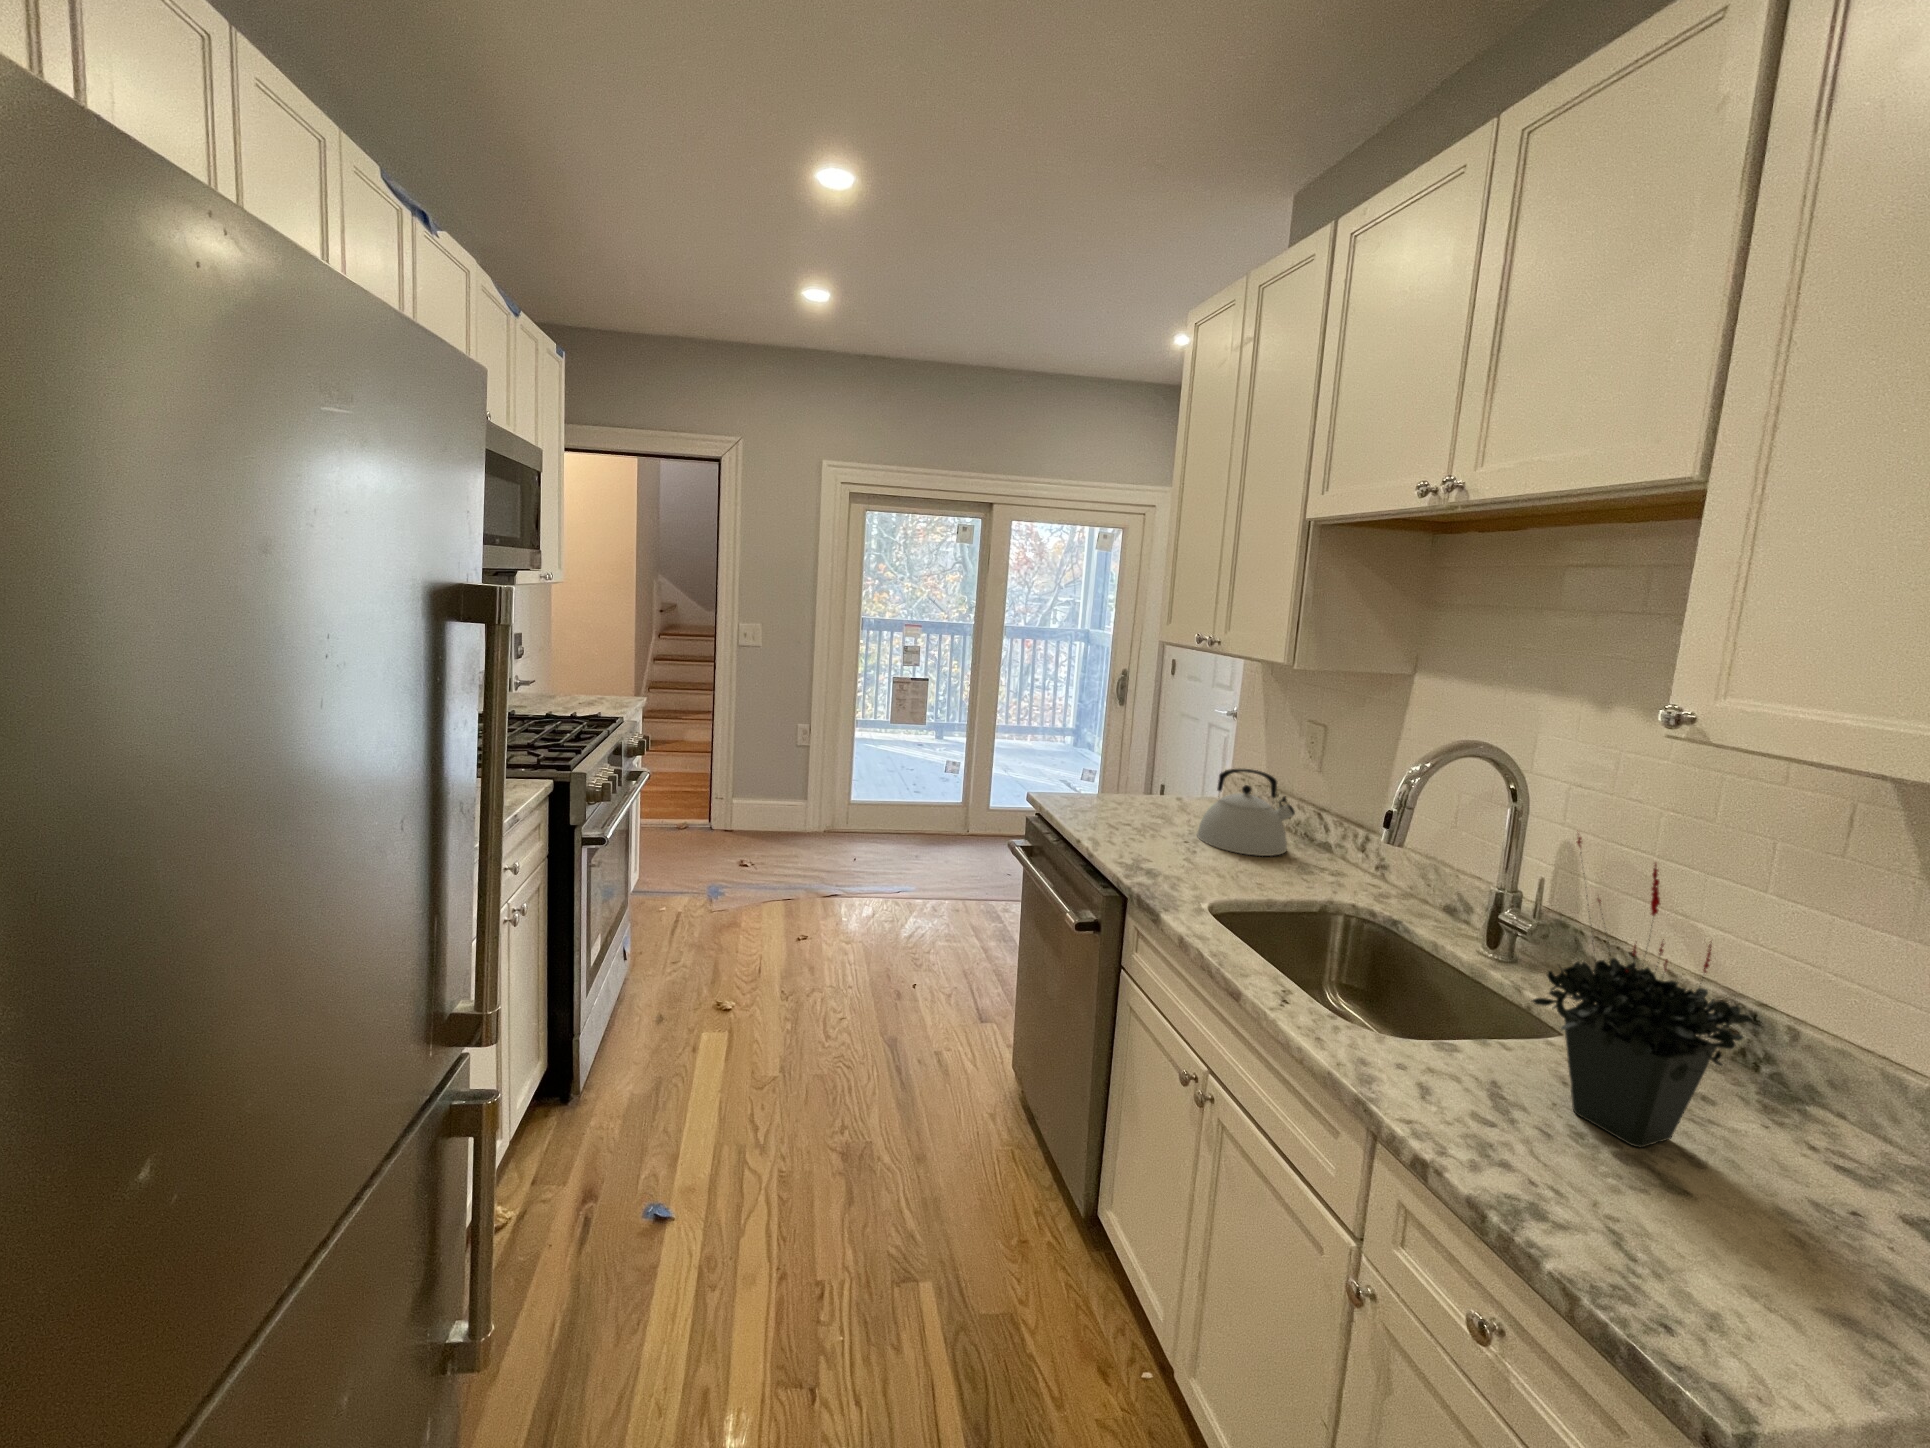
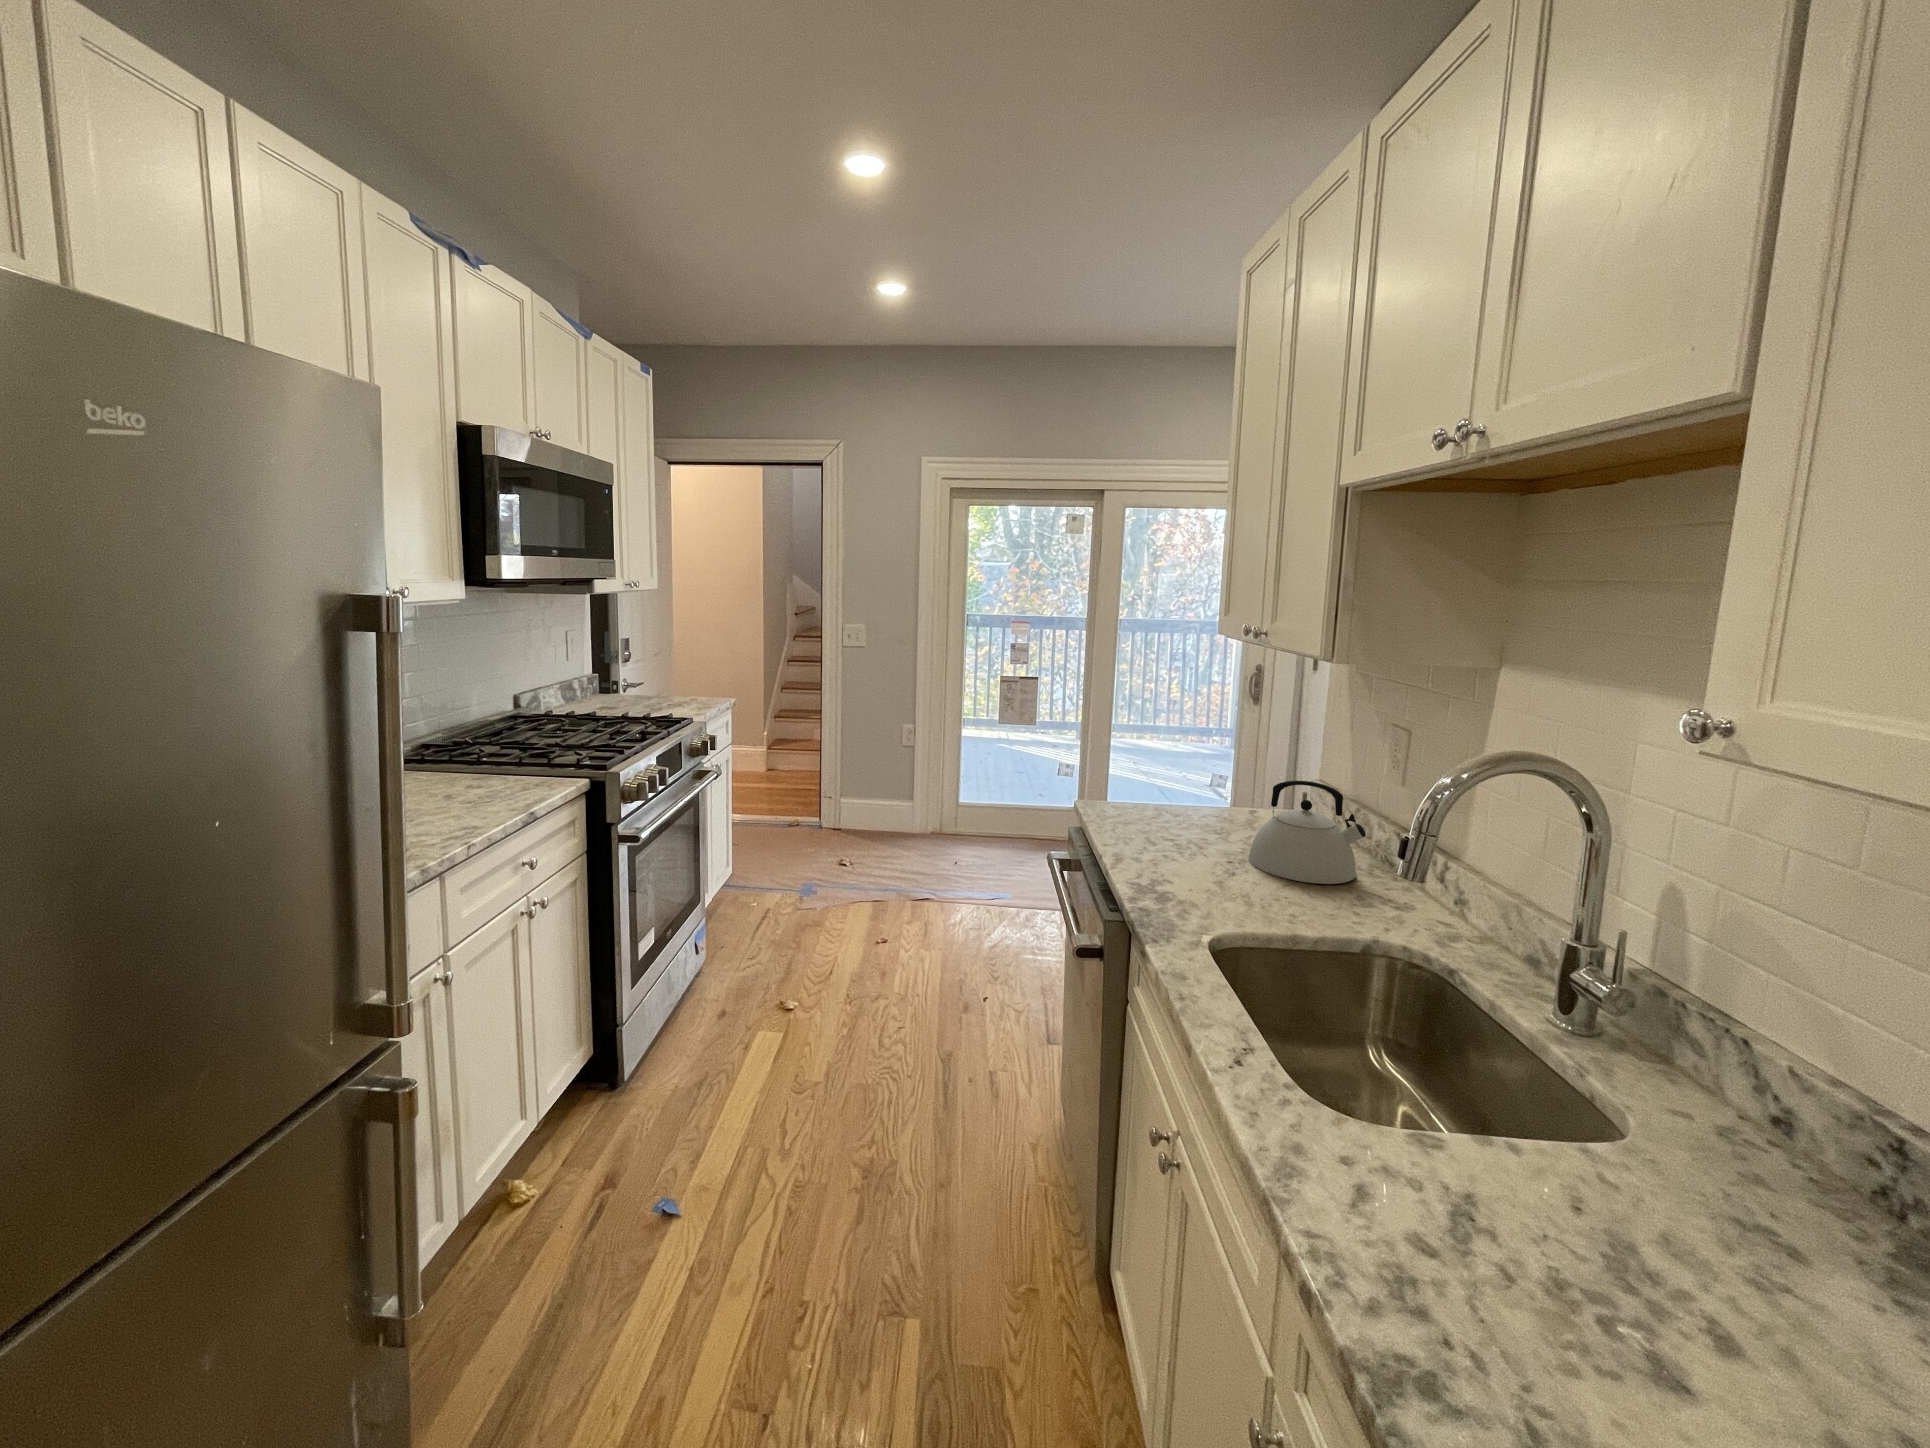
potted plant: present [1533,837,1752,1147] -> none [1507,878,1803,1307]

